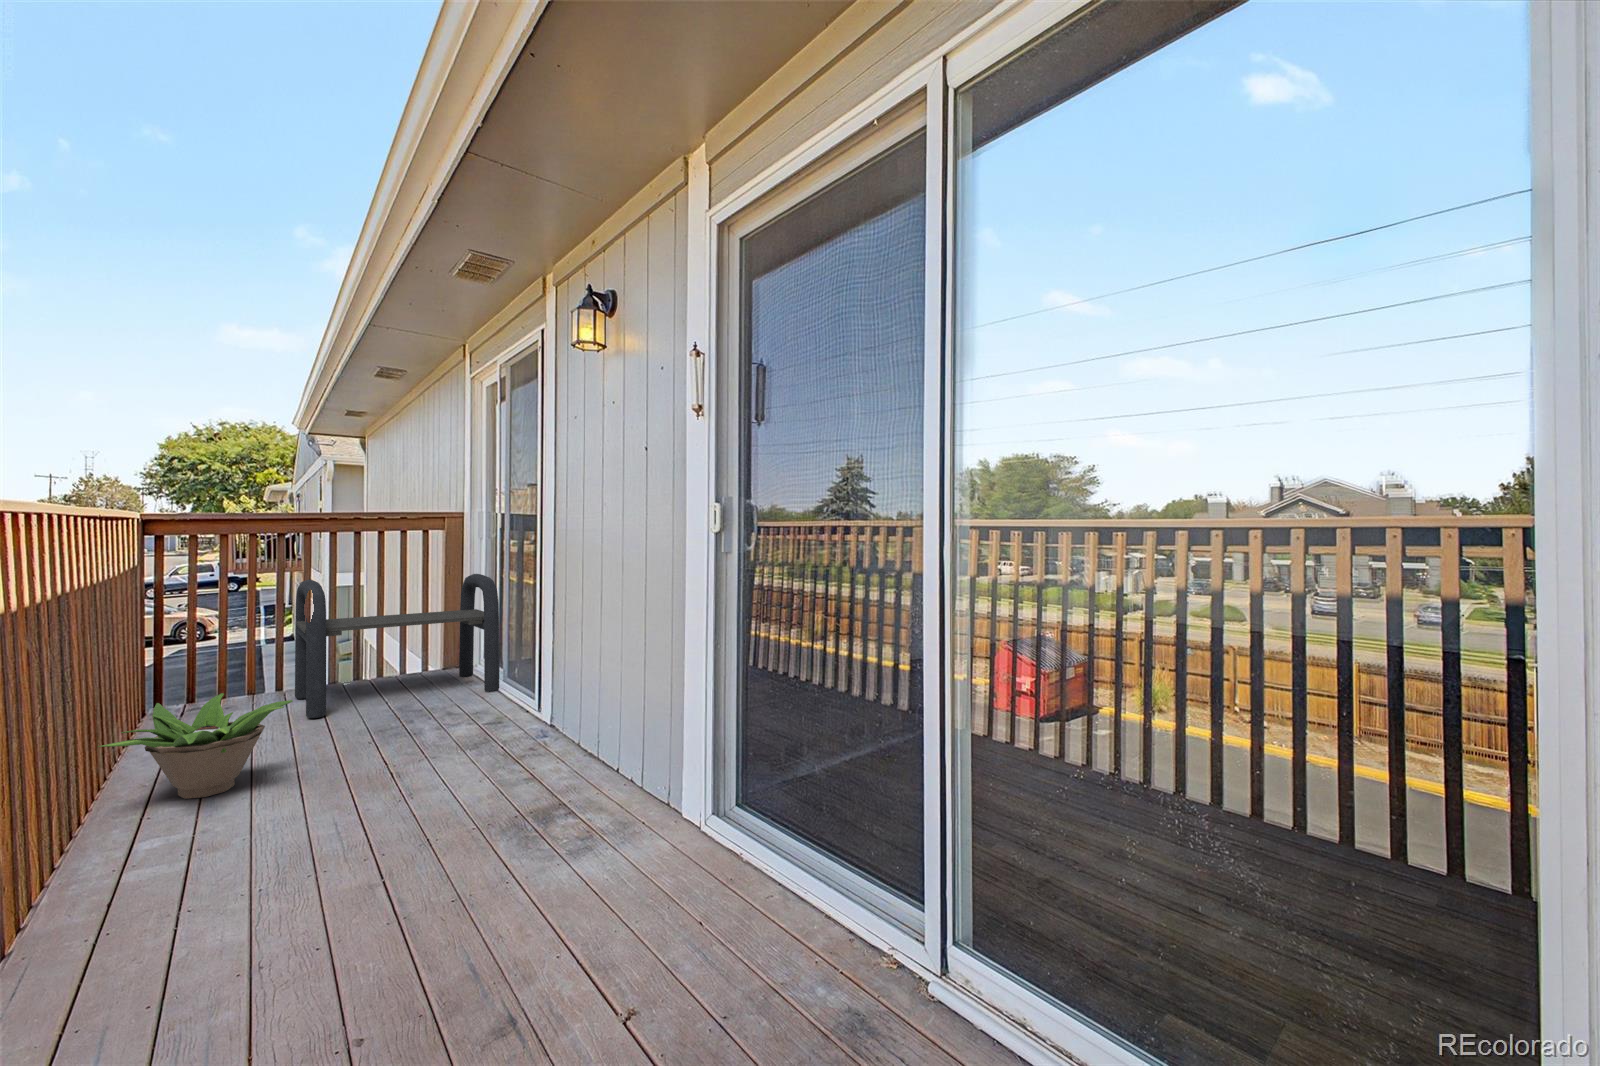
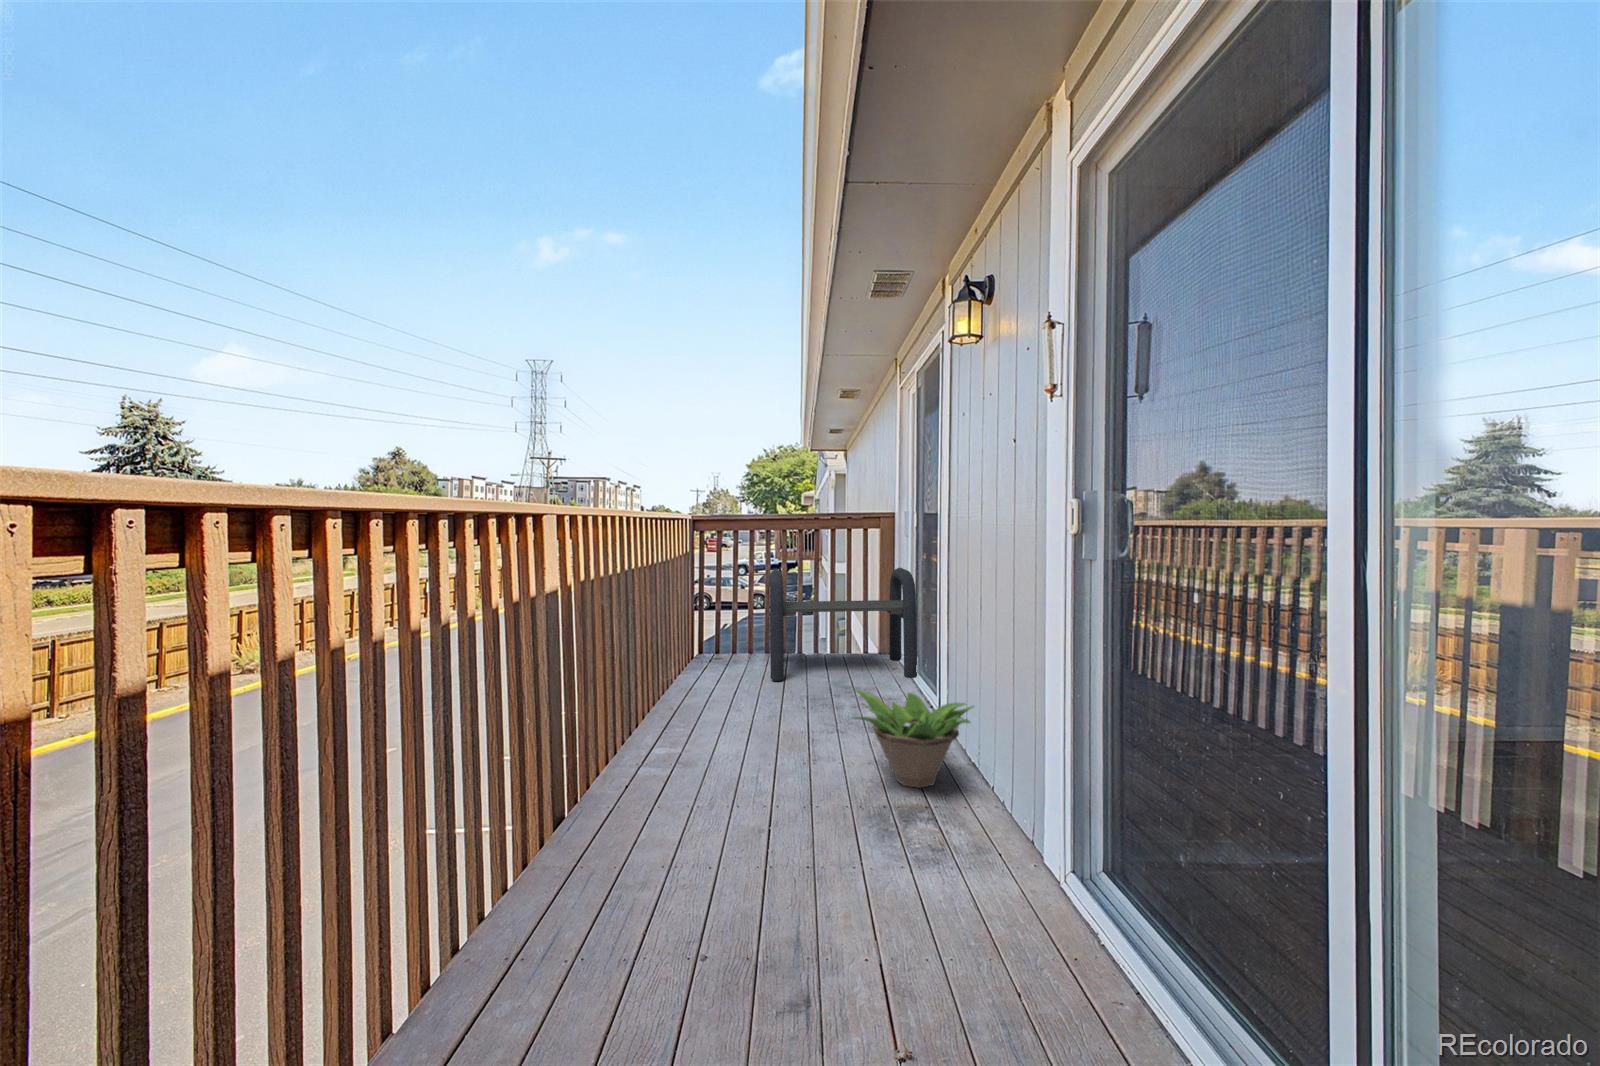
decorative plant: present [97,693,293,799] -> present [854,689,974,788]

